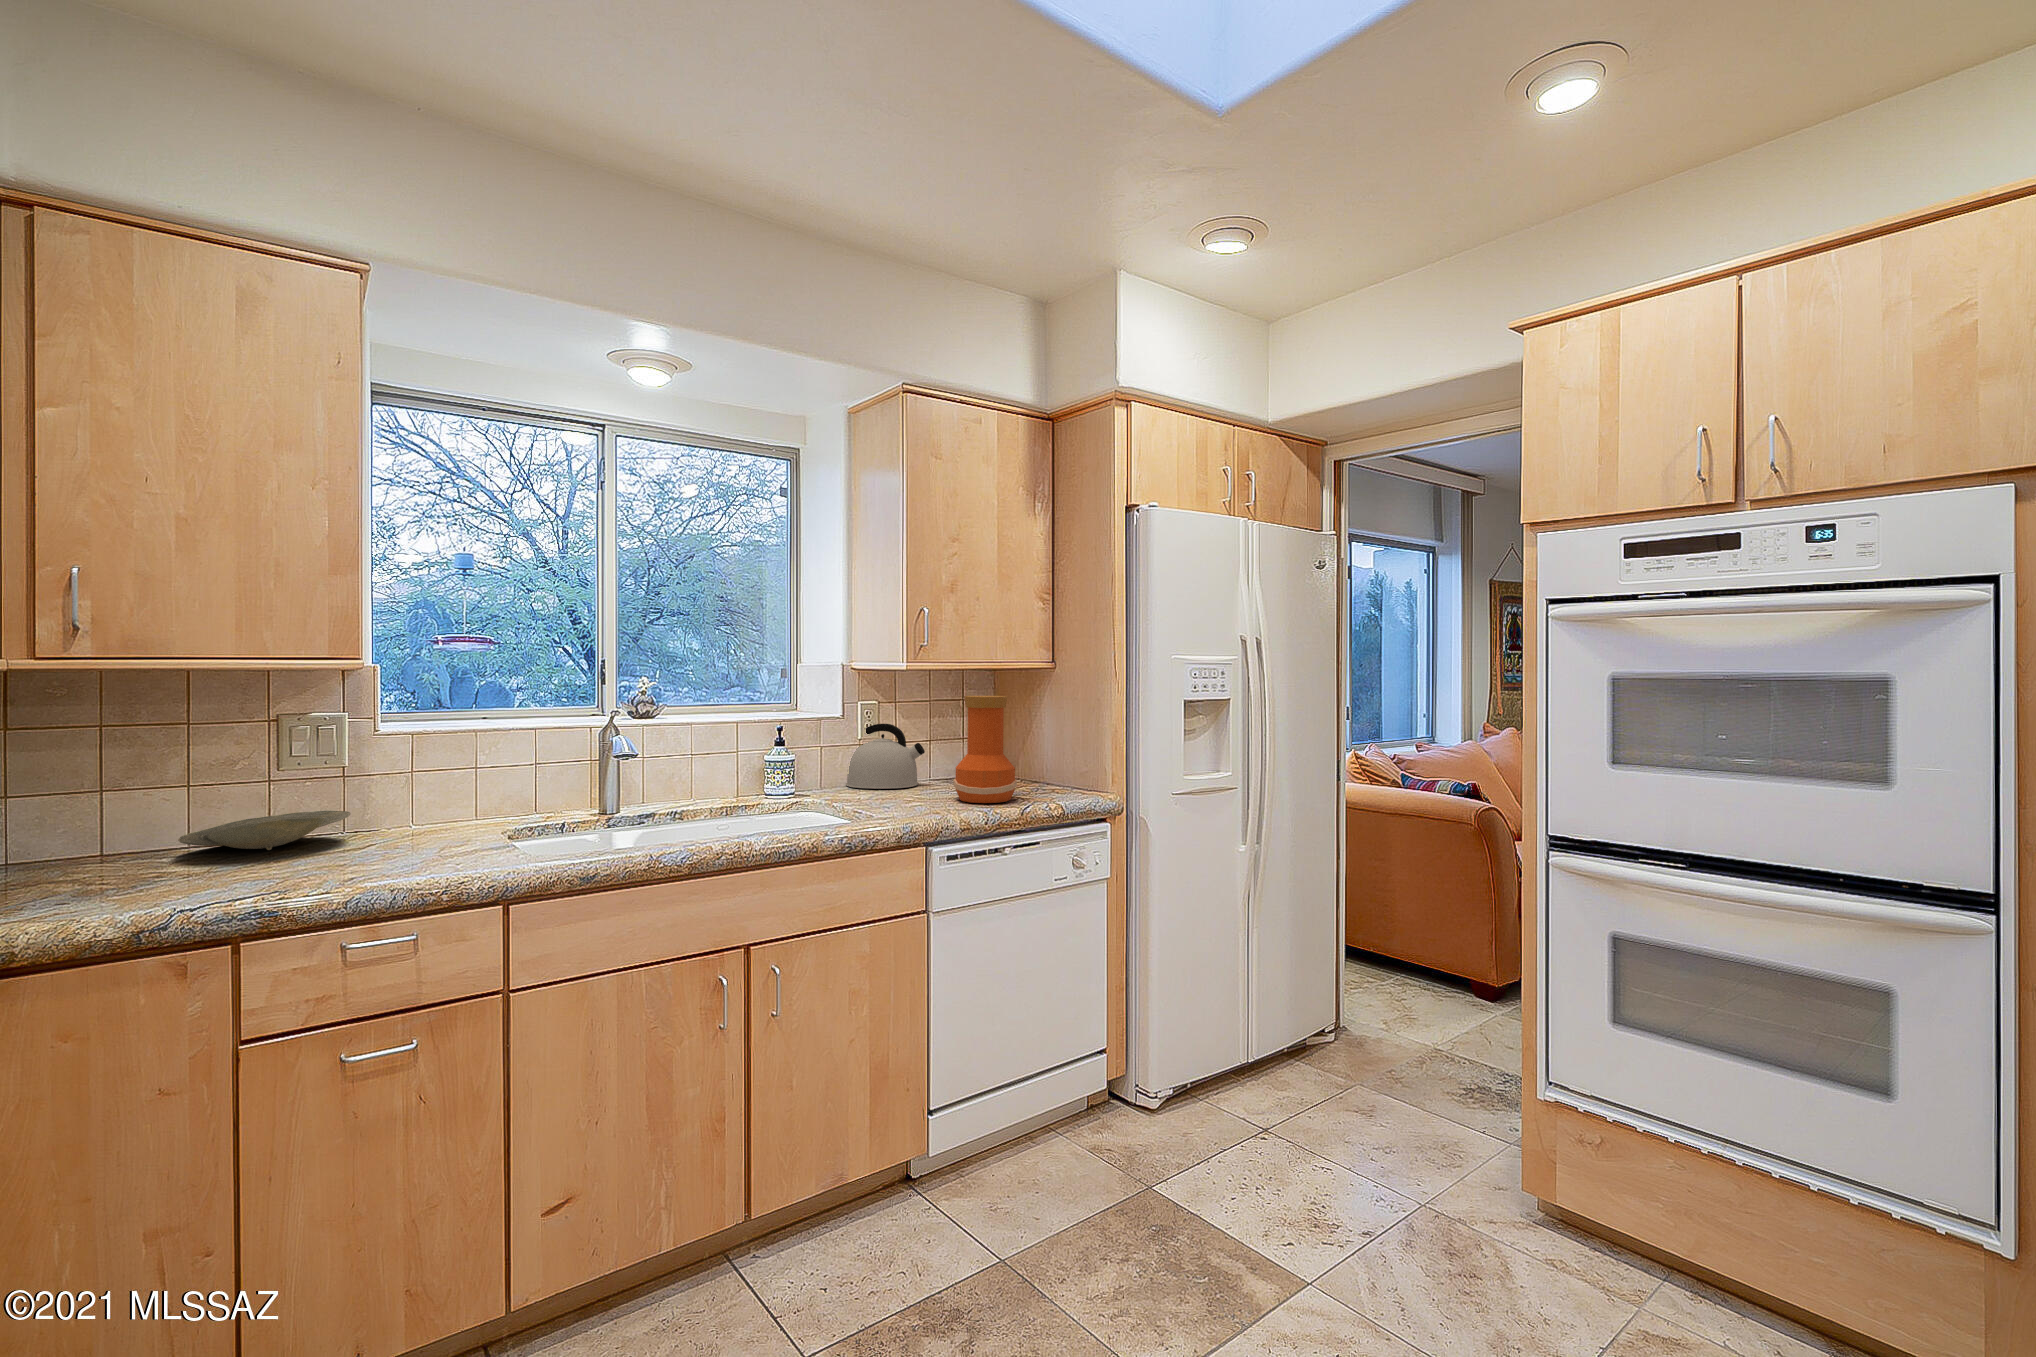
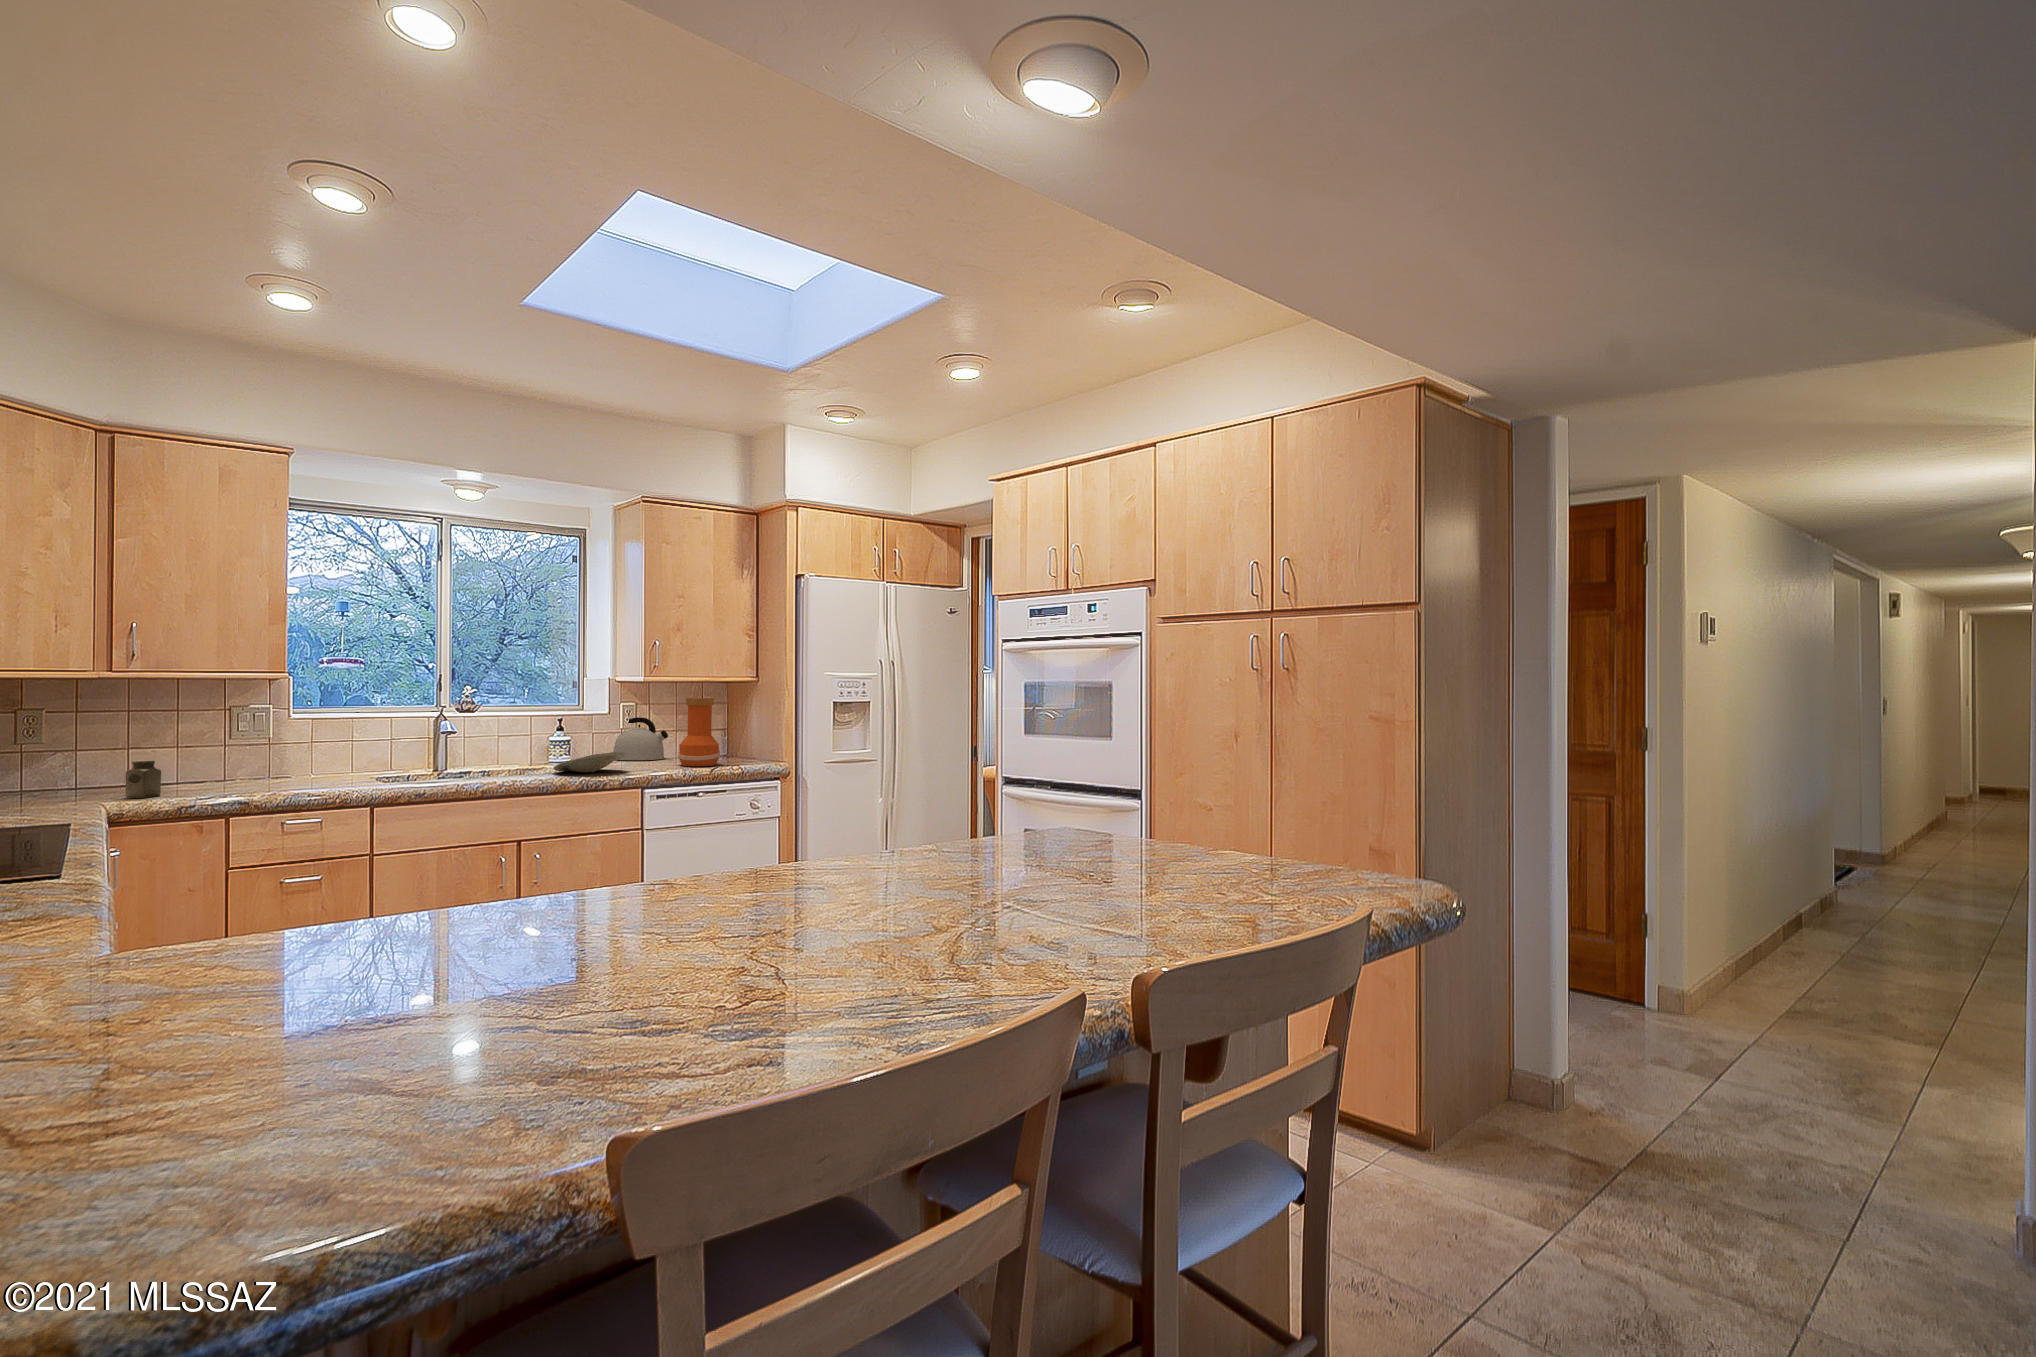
plate: present [178,811,350,850] -> present [554,752,627,772]
salt shaker: none [71,822,139,895] -> present [125,760,161,798]

